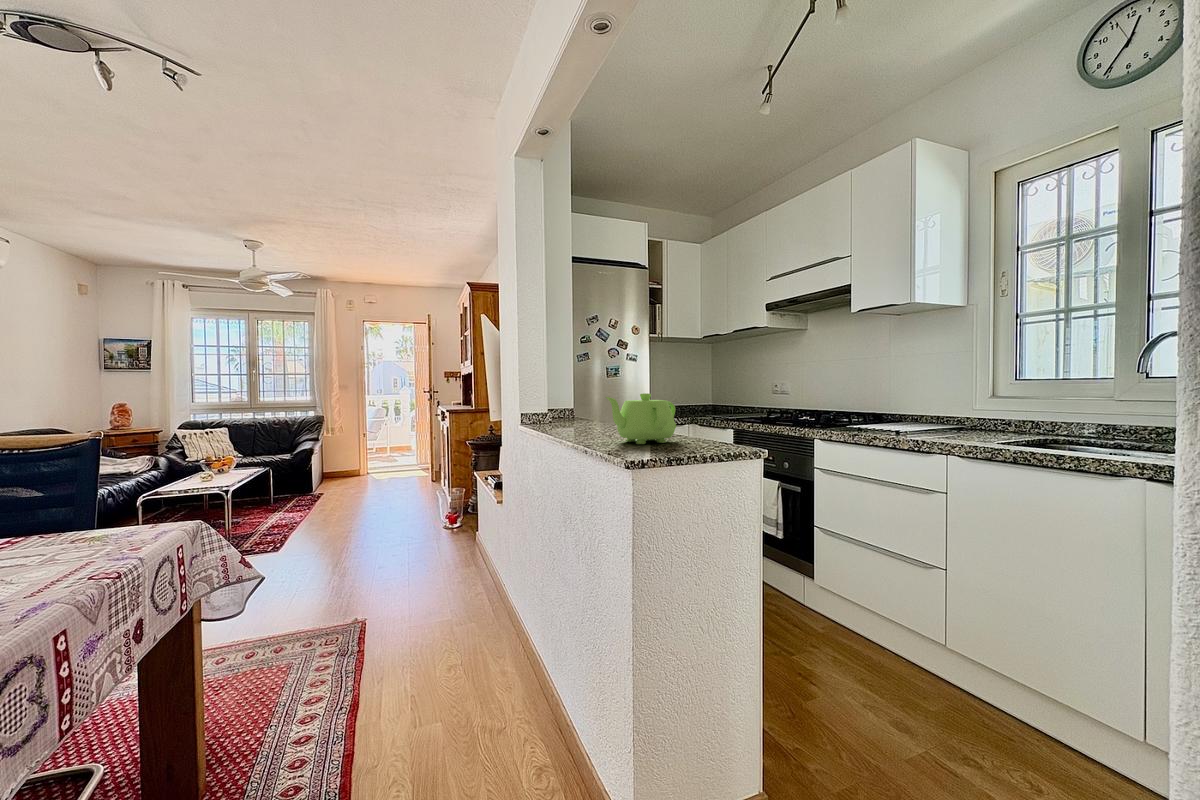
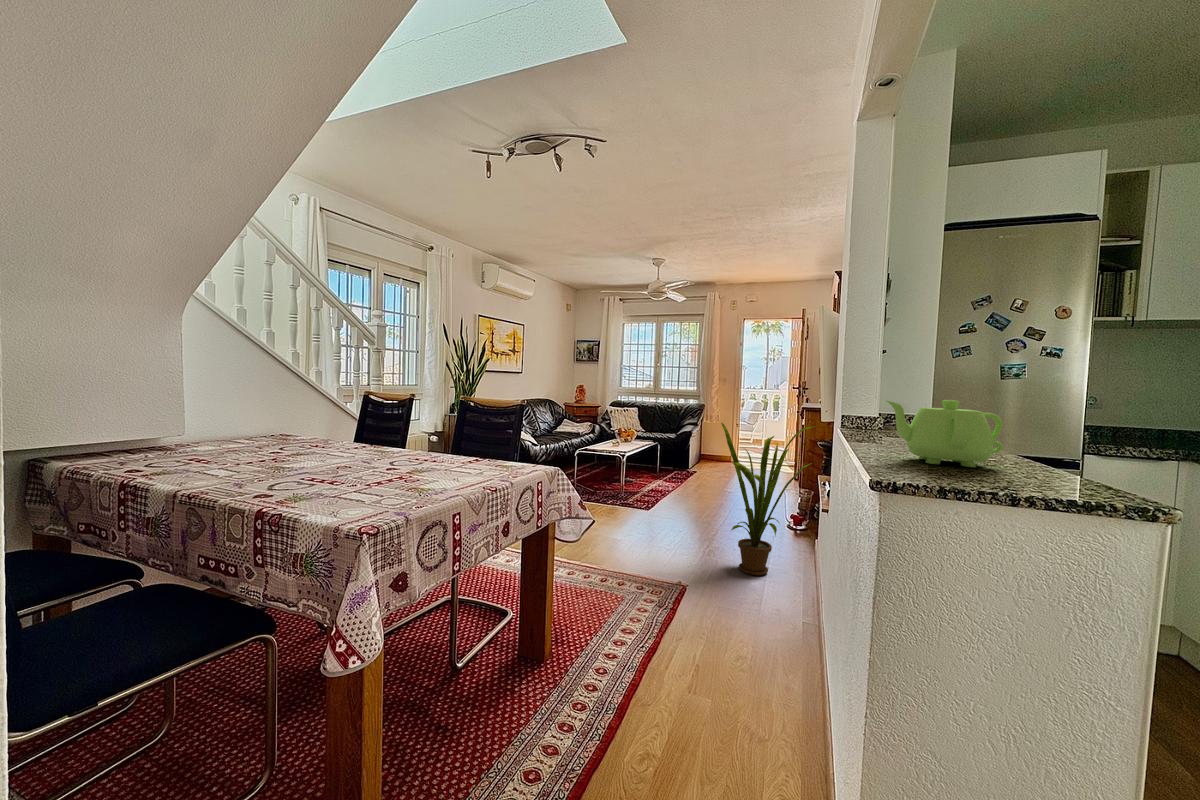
house plant: none [385,426,481,585] -> present [721,423,816,575]

